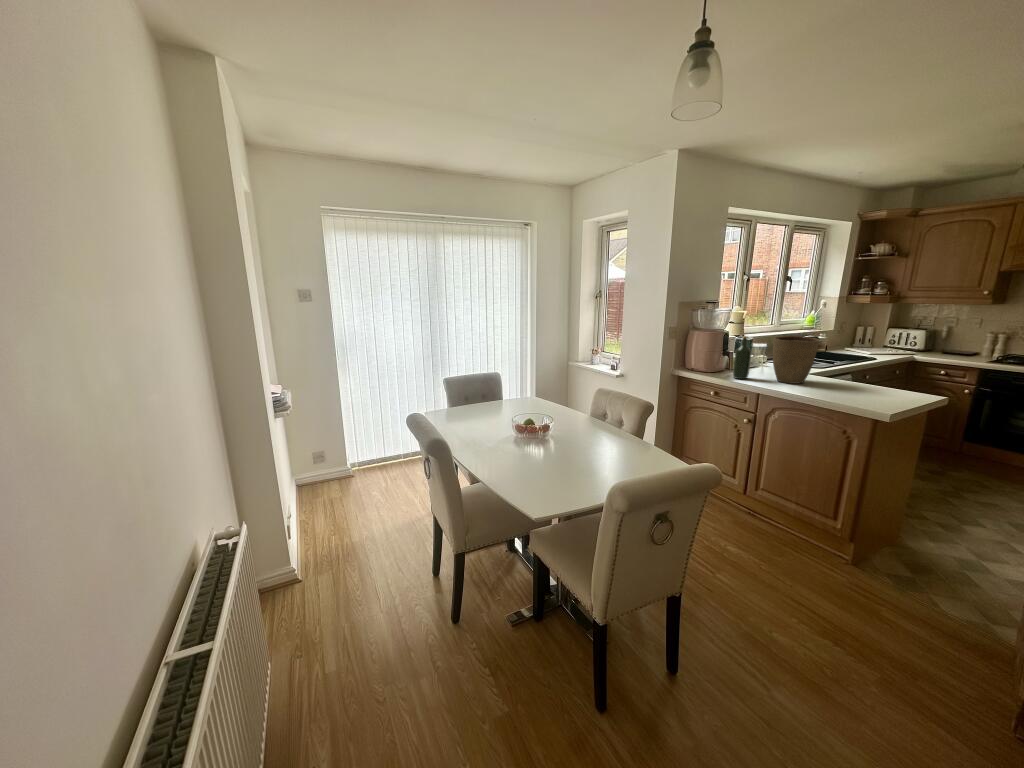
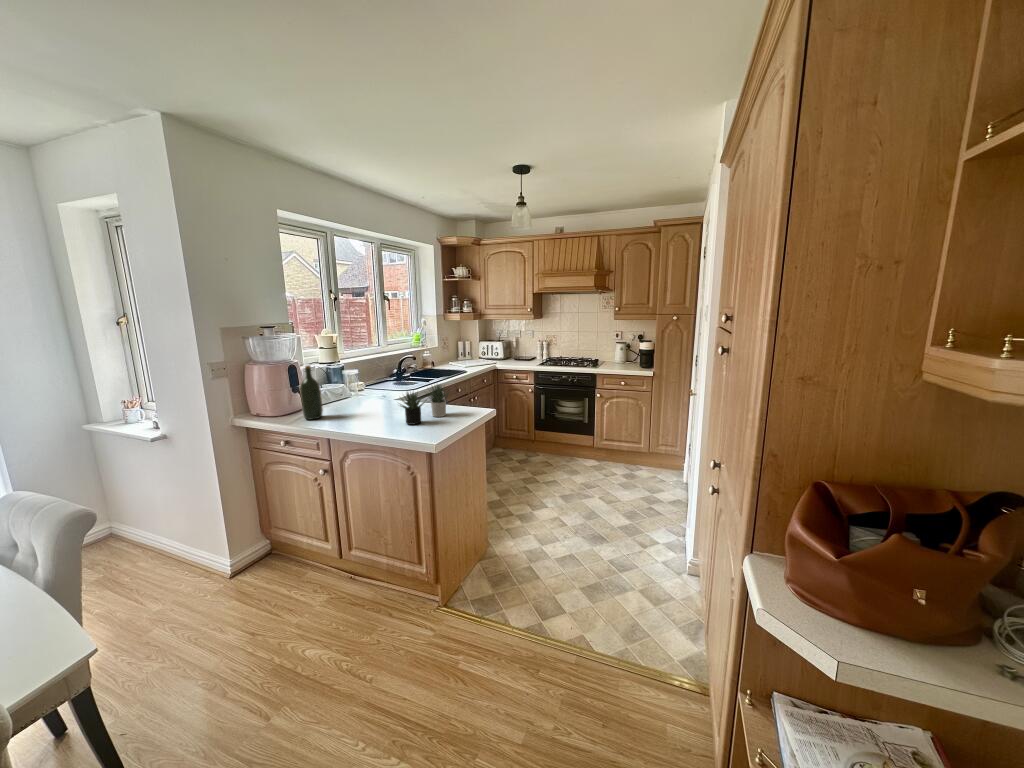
vase: present [773,336,819,384] -> none [340,360,388,416]
succulent plant: none [832,362,894,397] -> present [400,385,449,425]

